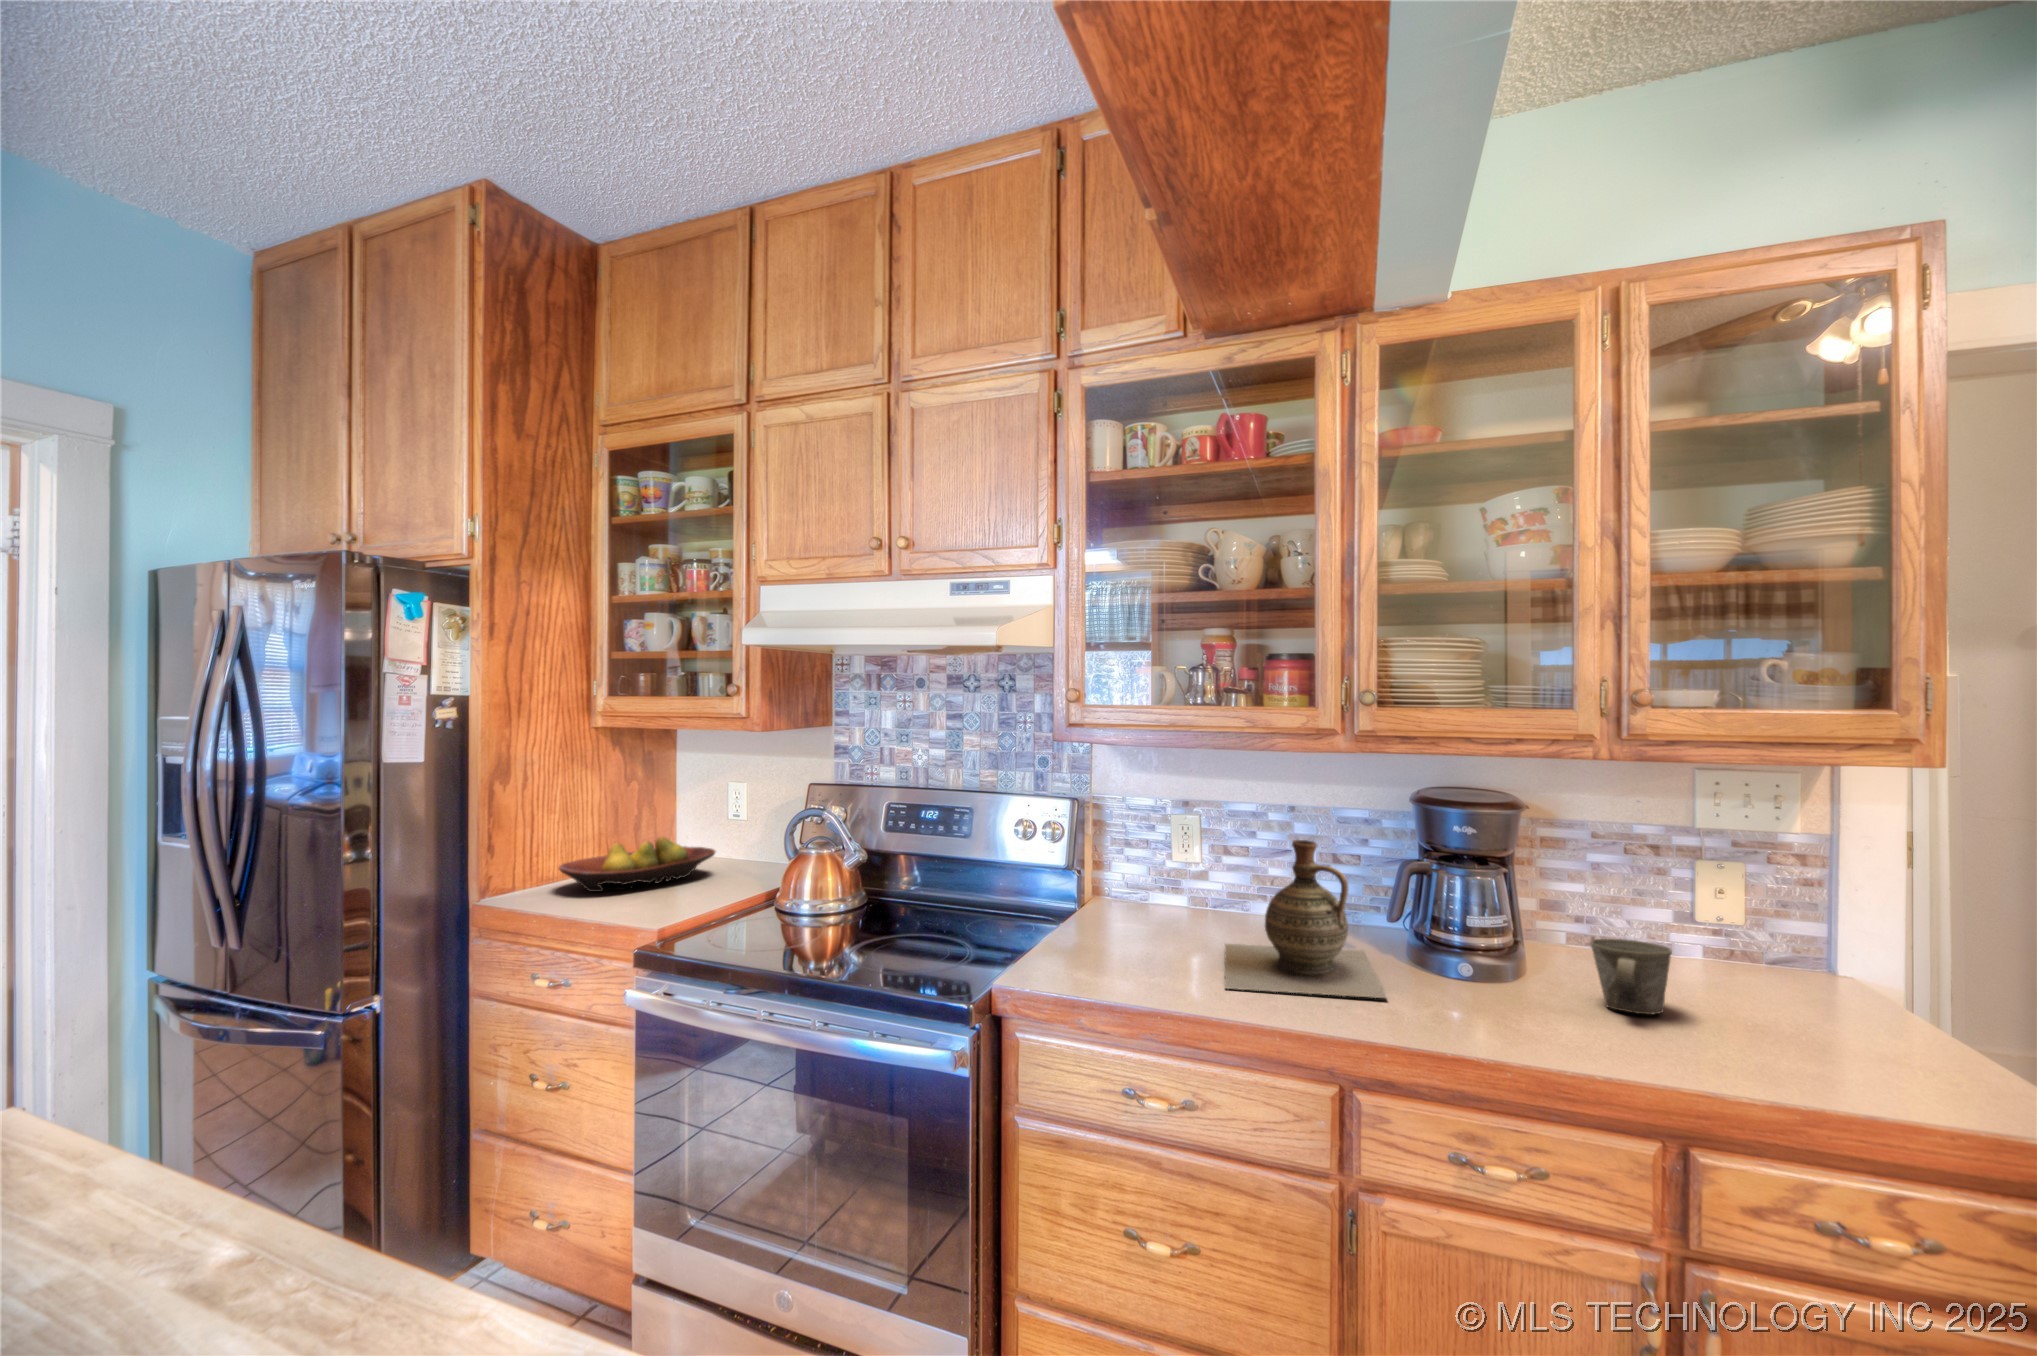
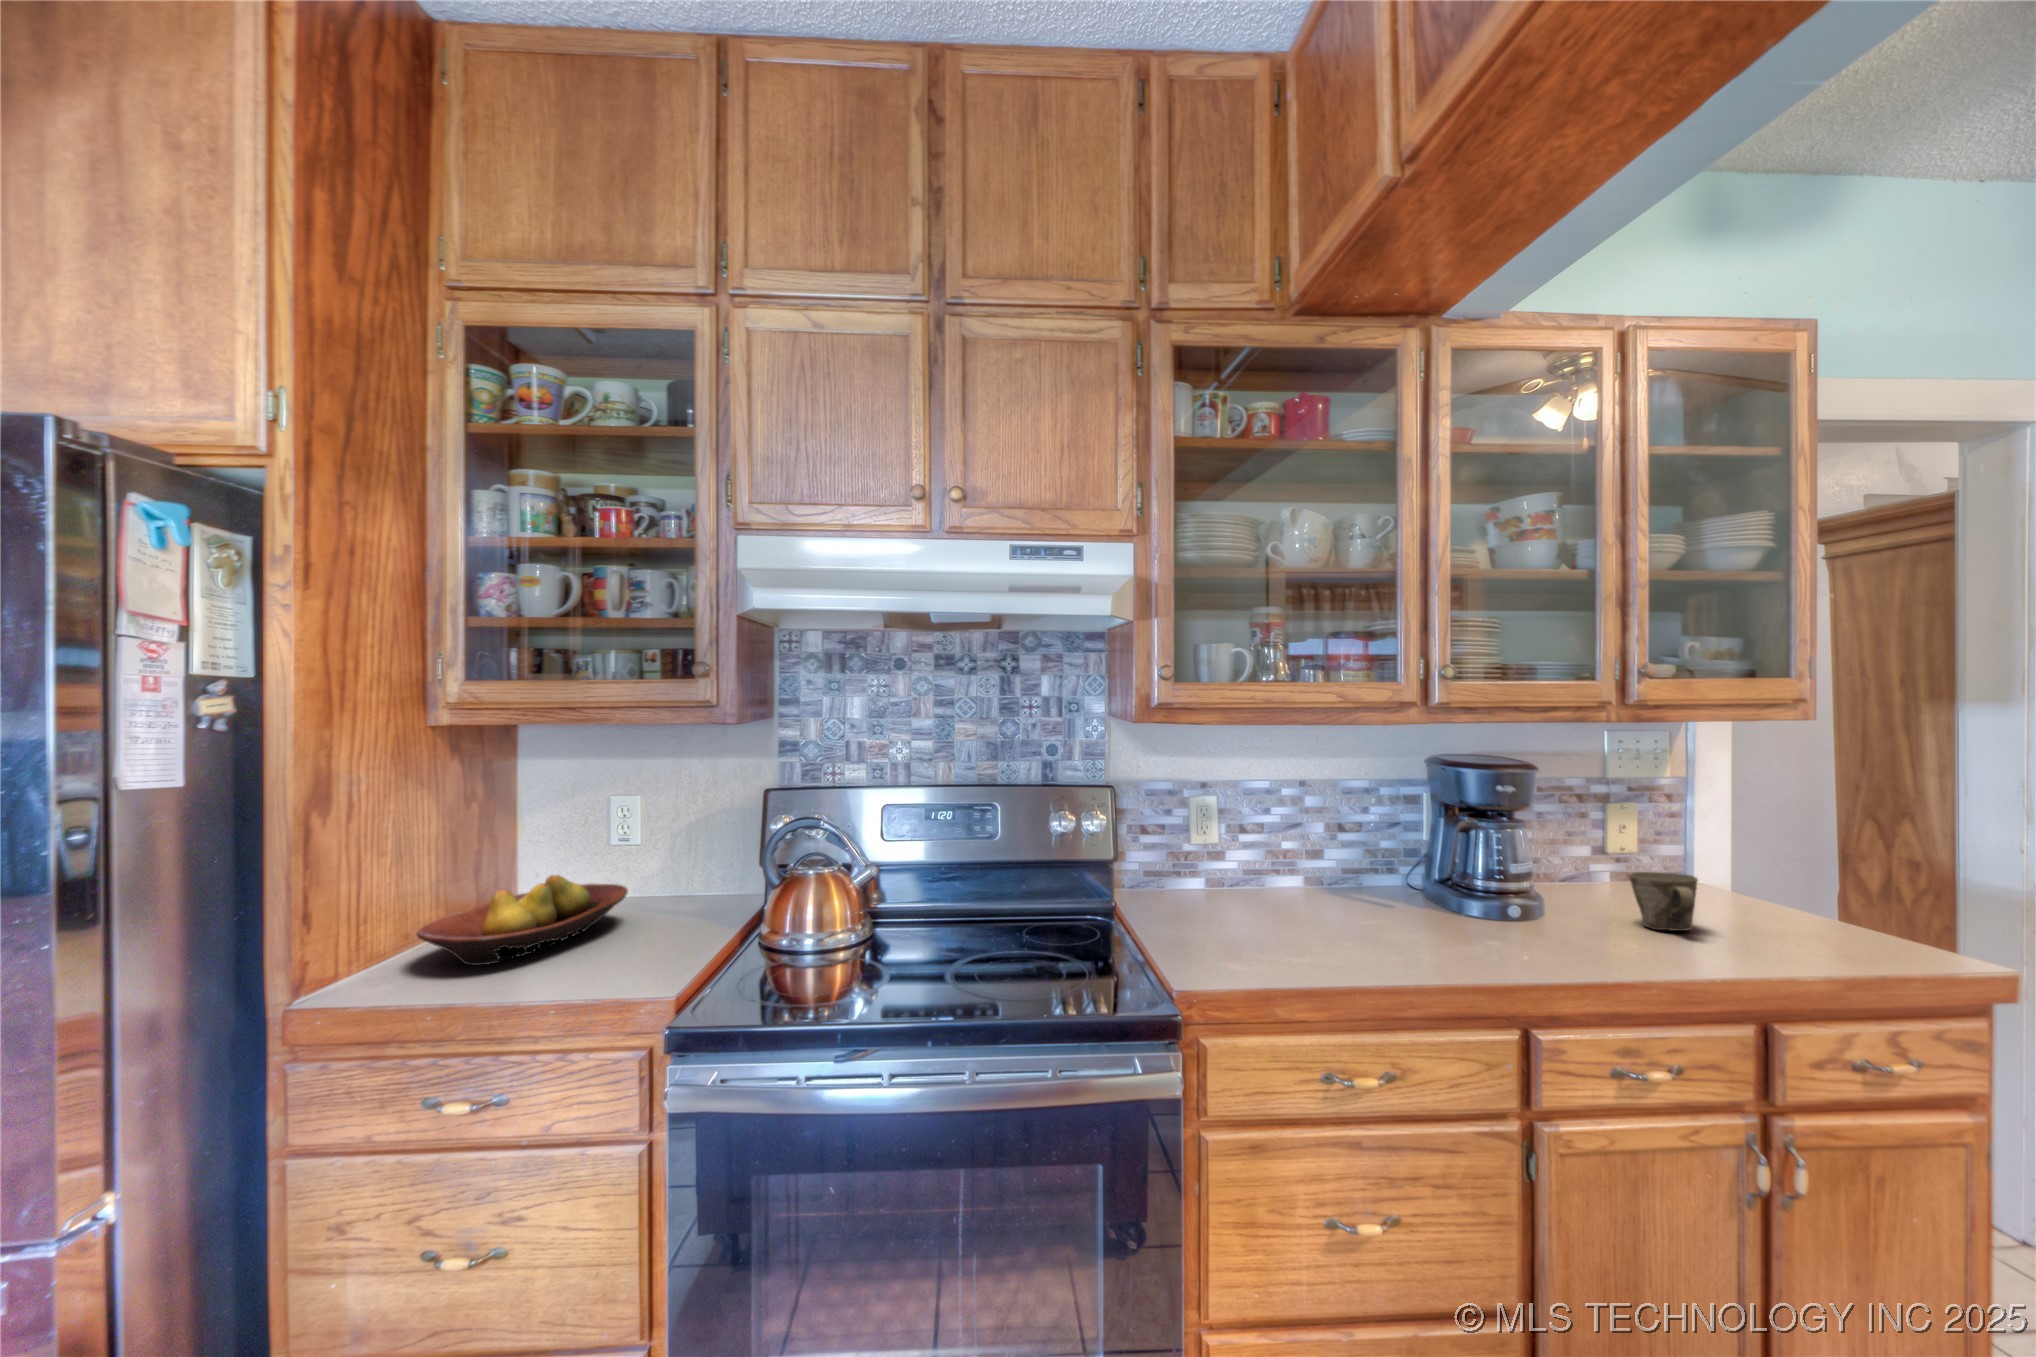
ceramic jug: present [1225,840,1386,998] -> none [1319,810,1526,962]

